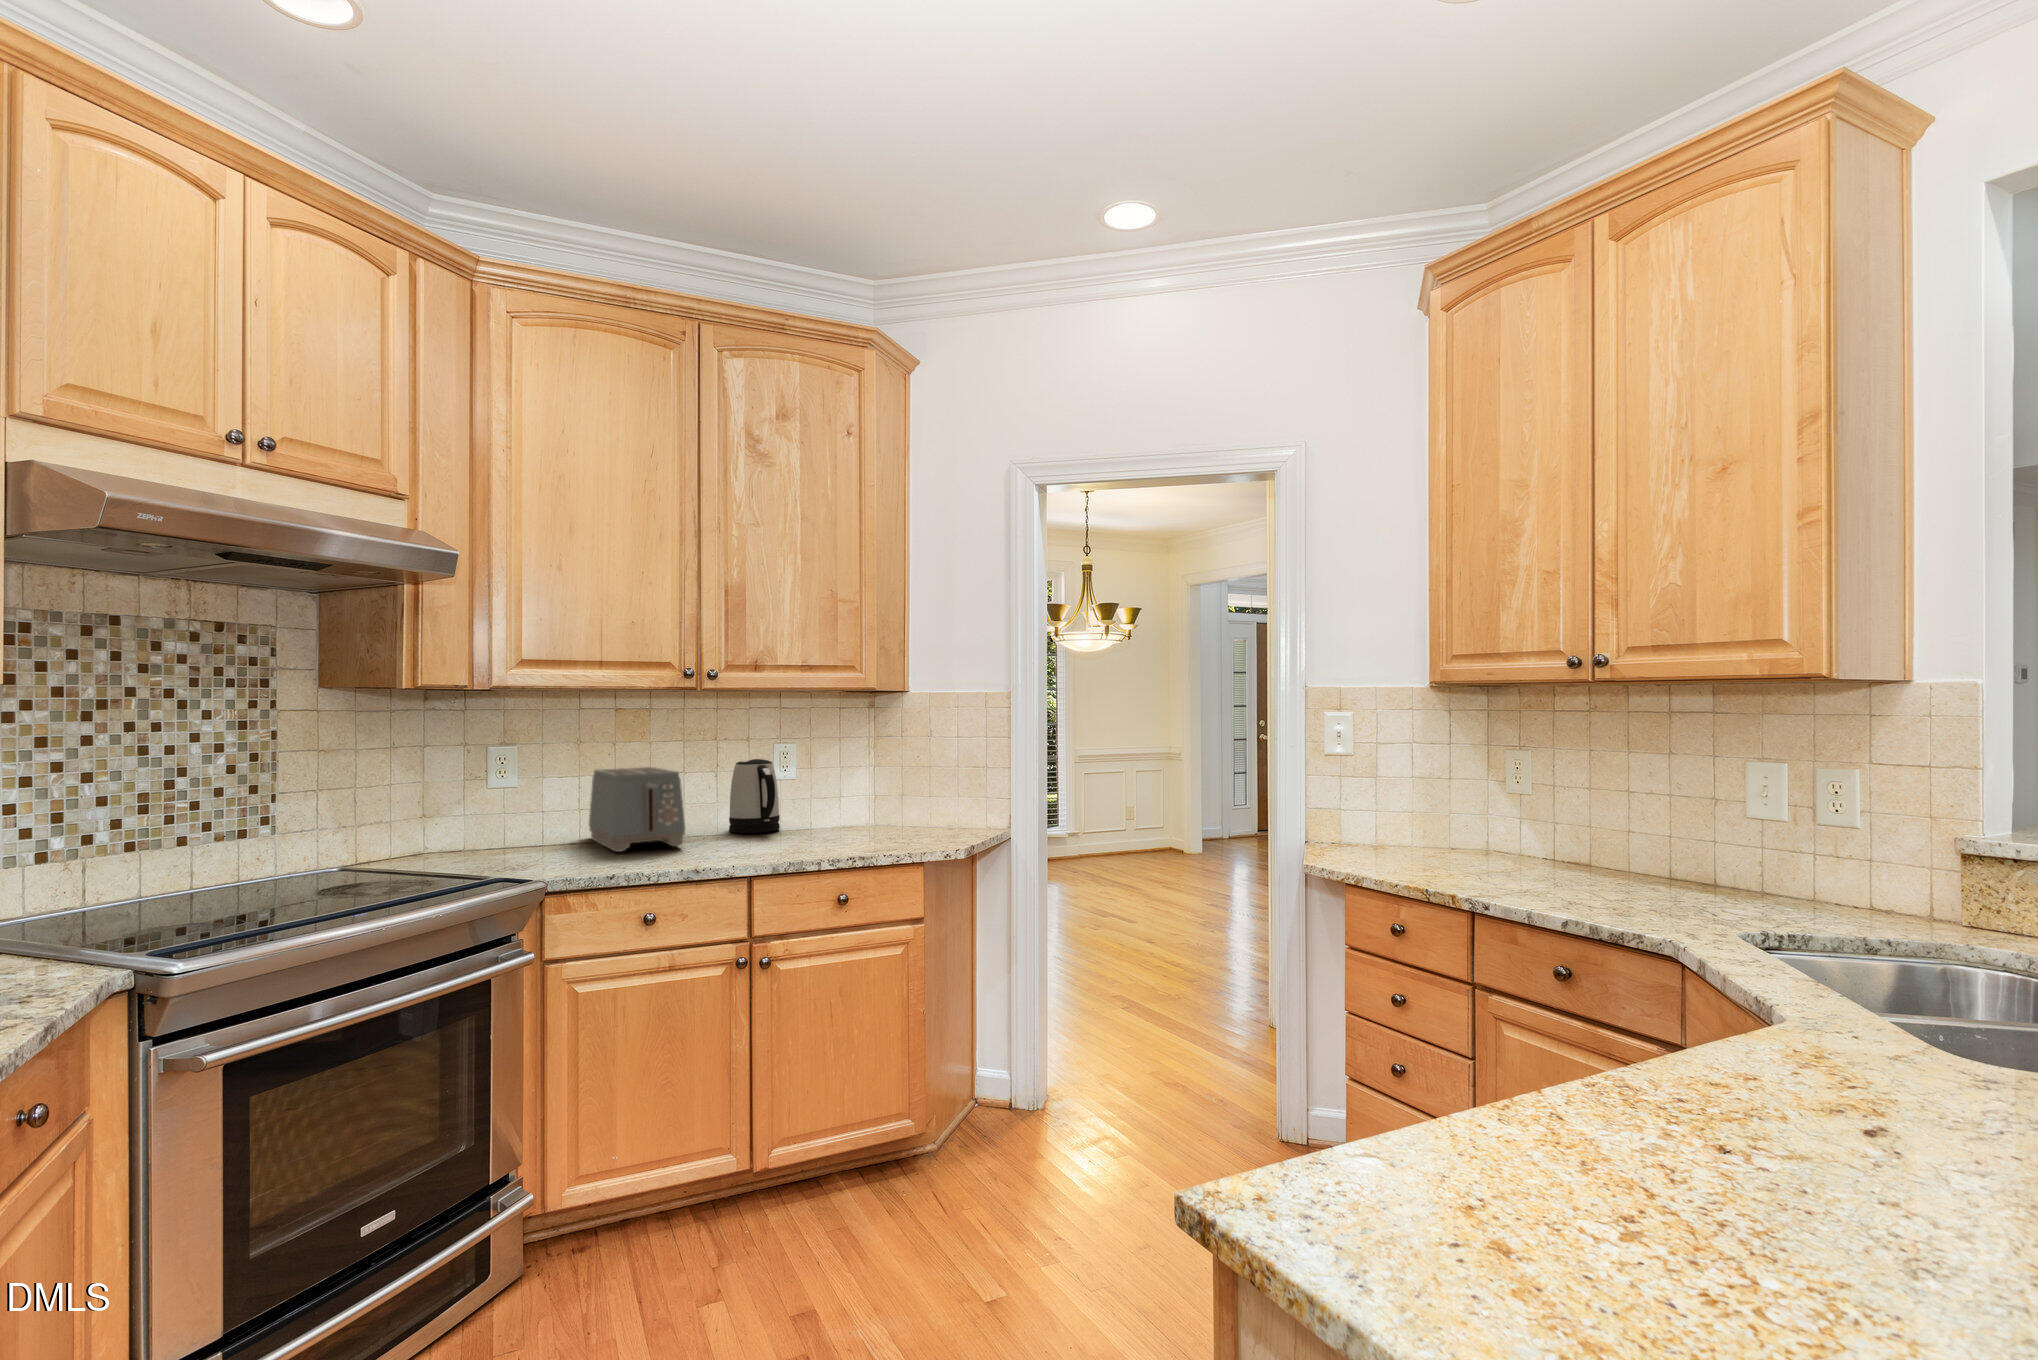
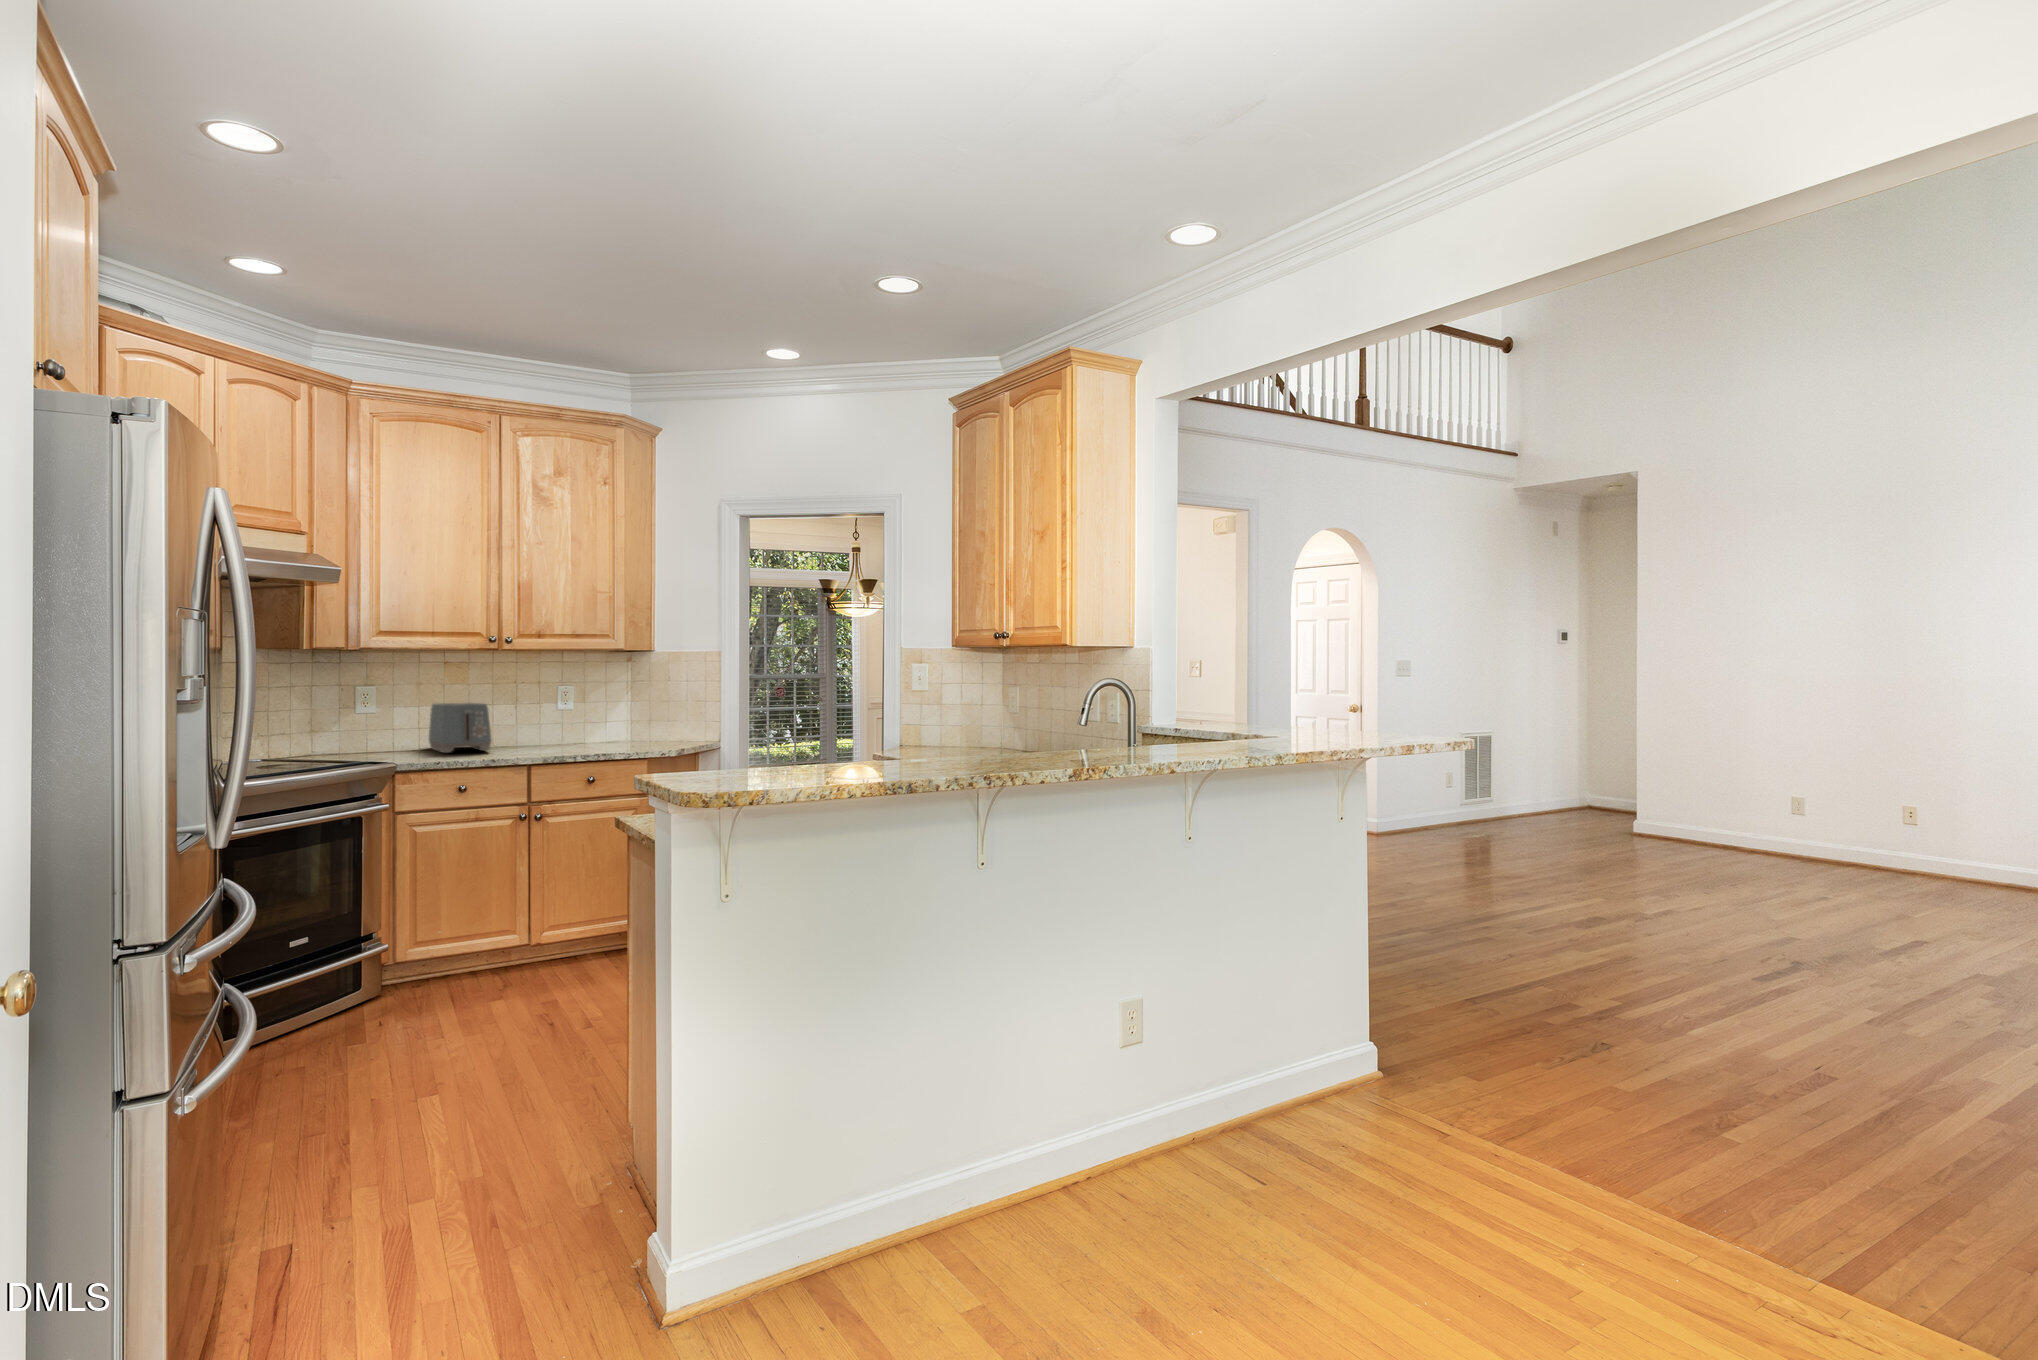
kettle: present [729,759,780,833] -> none [527,698,562,747]

